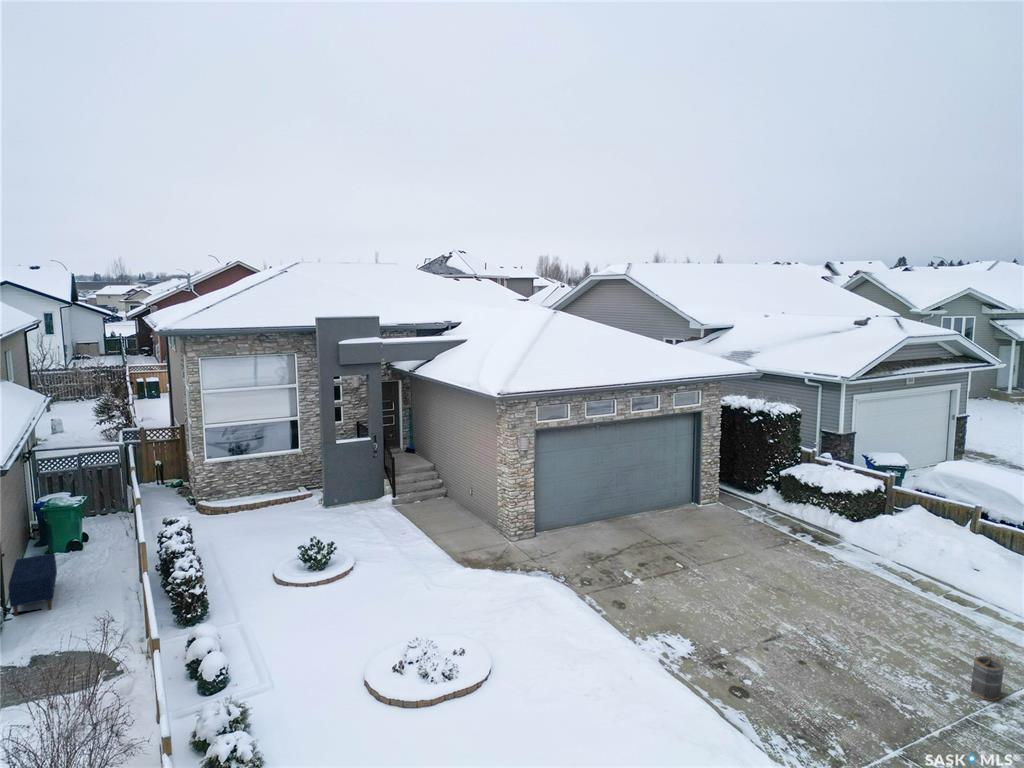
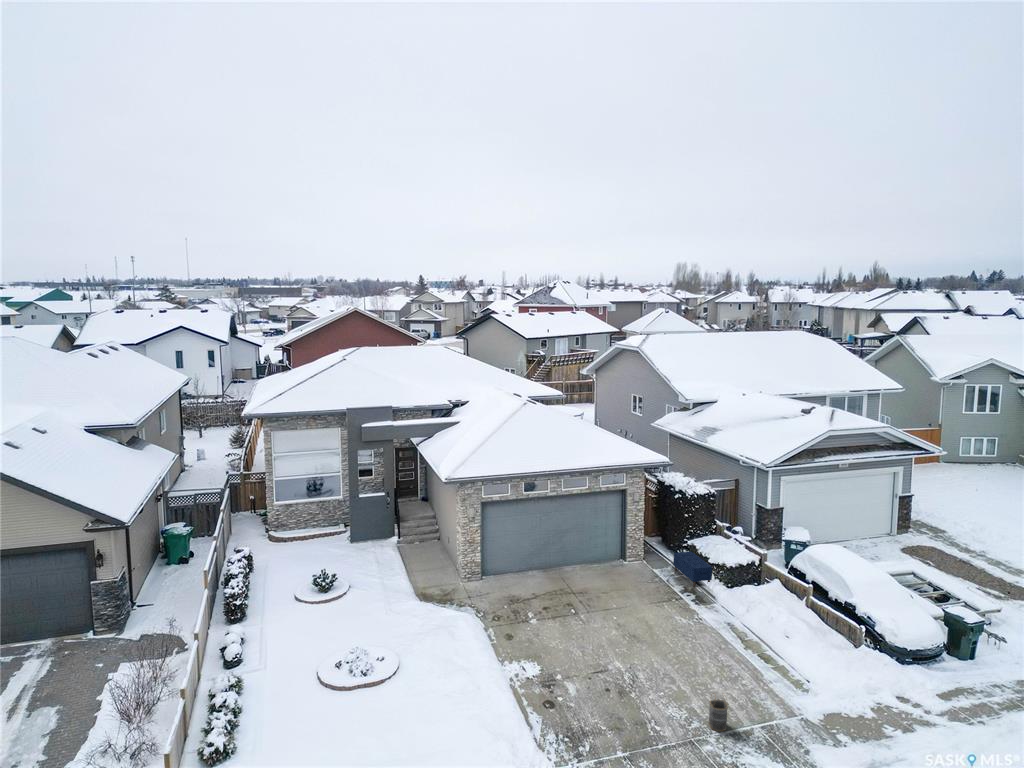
bench: present [8,554,57,616] -> present [673,551,712,587]

